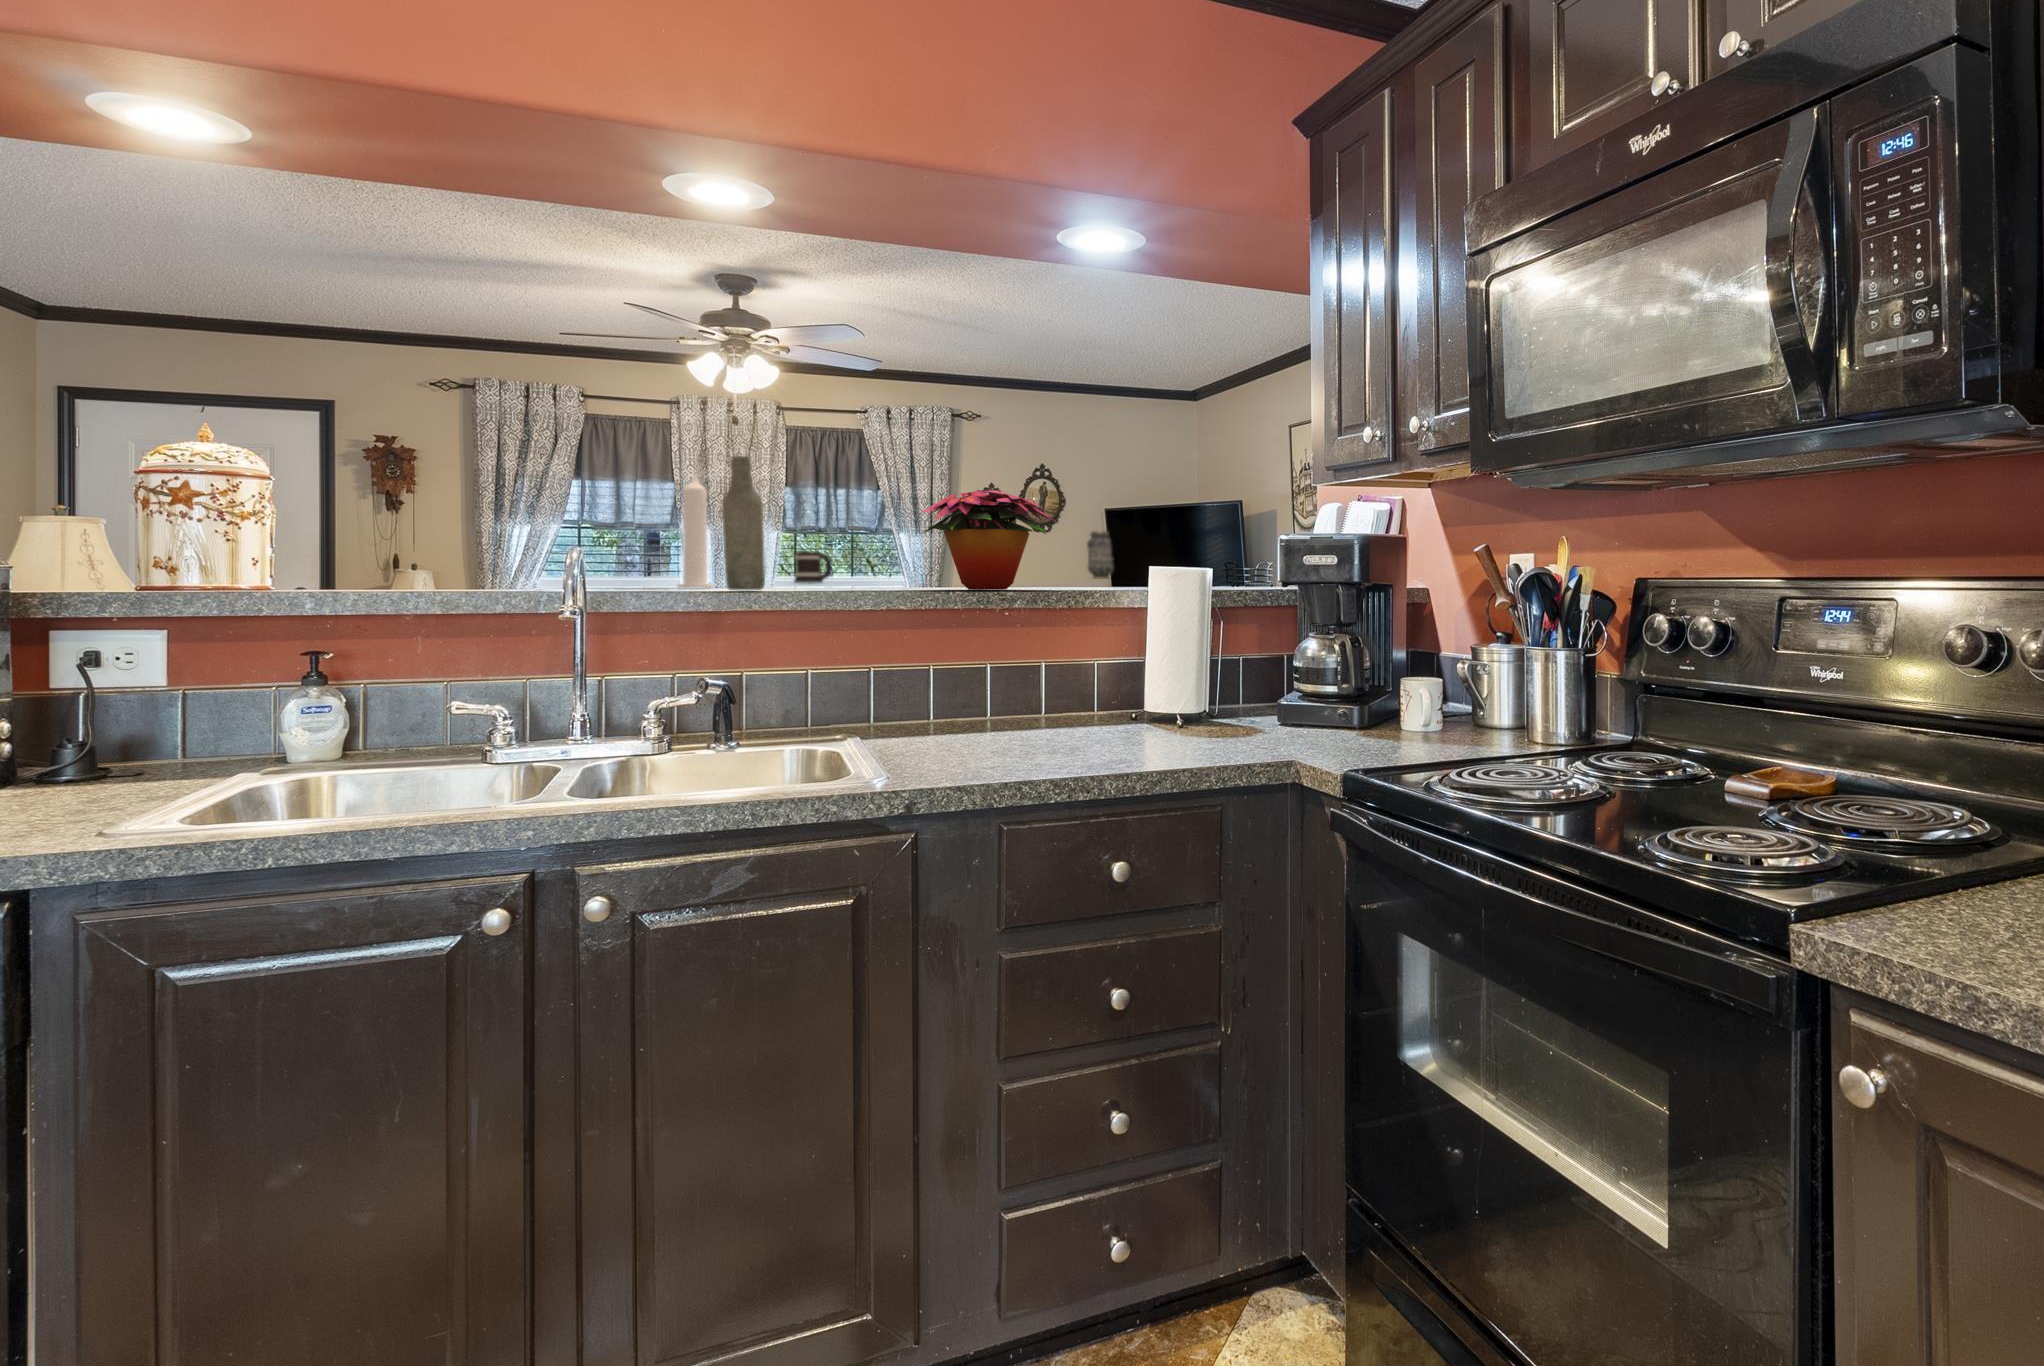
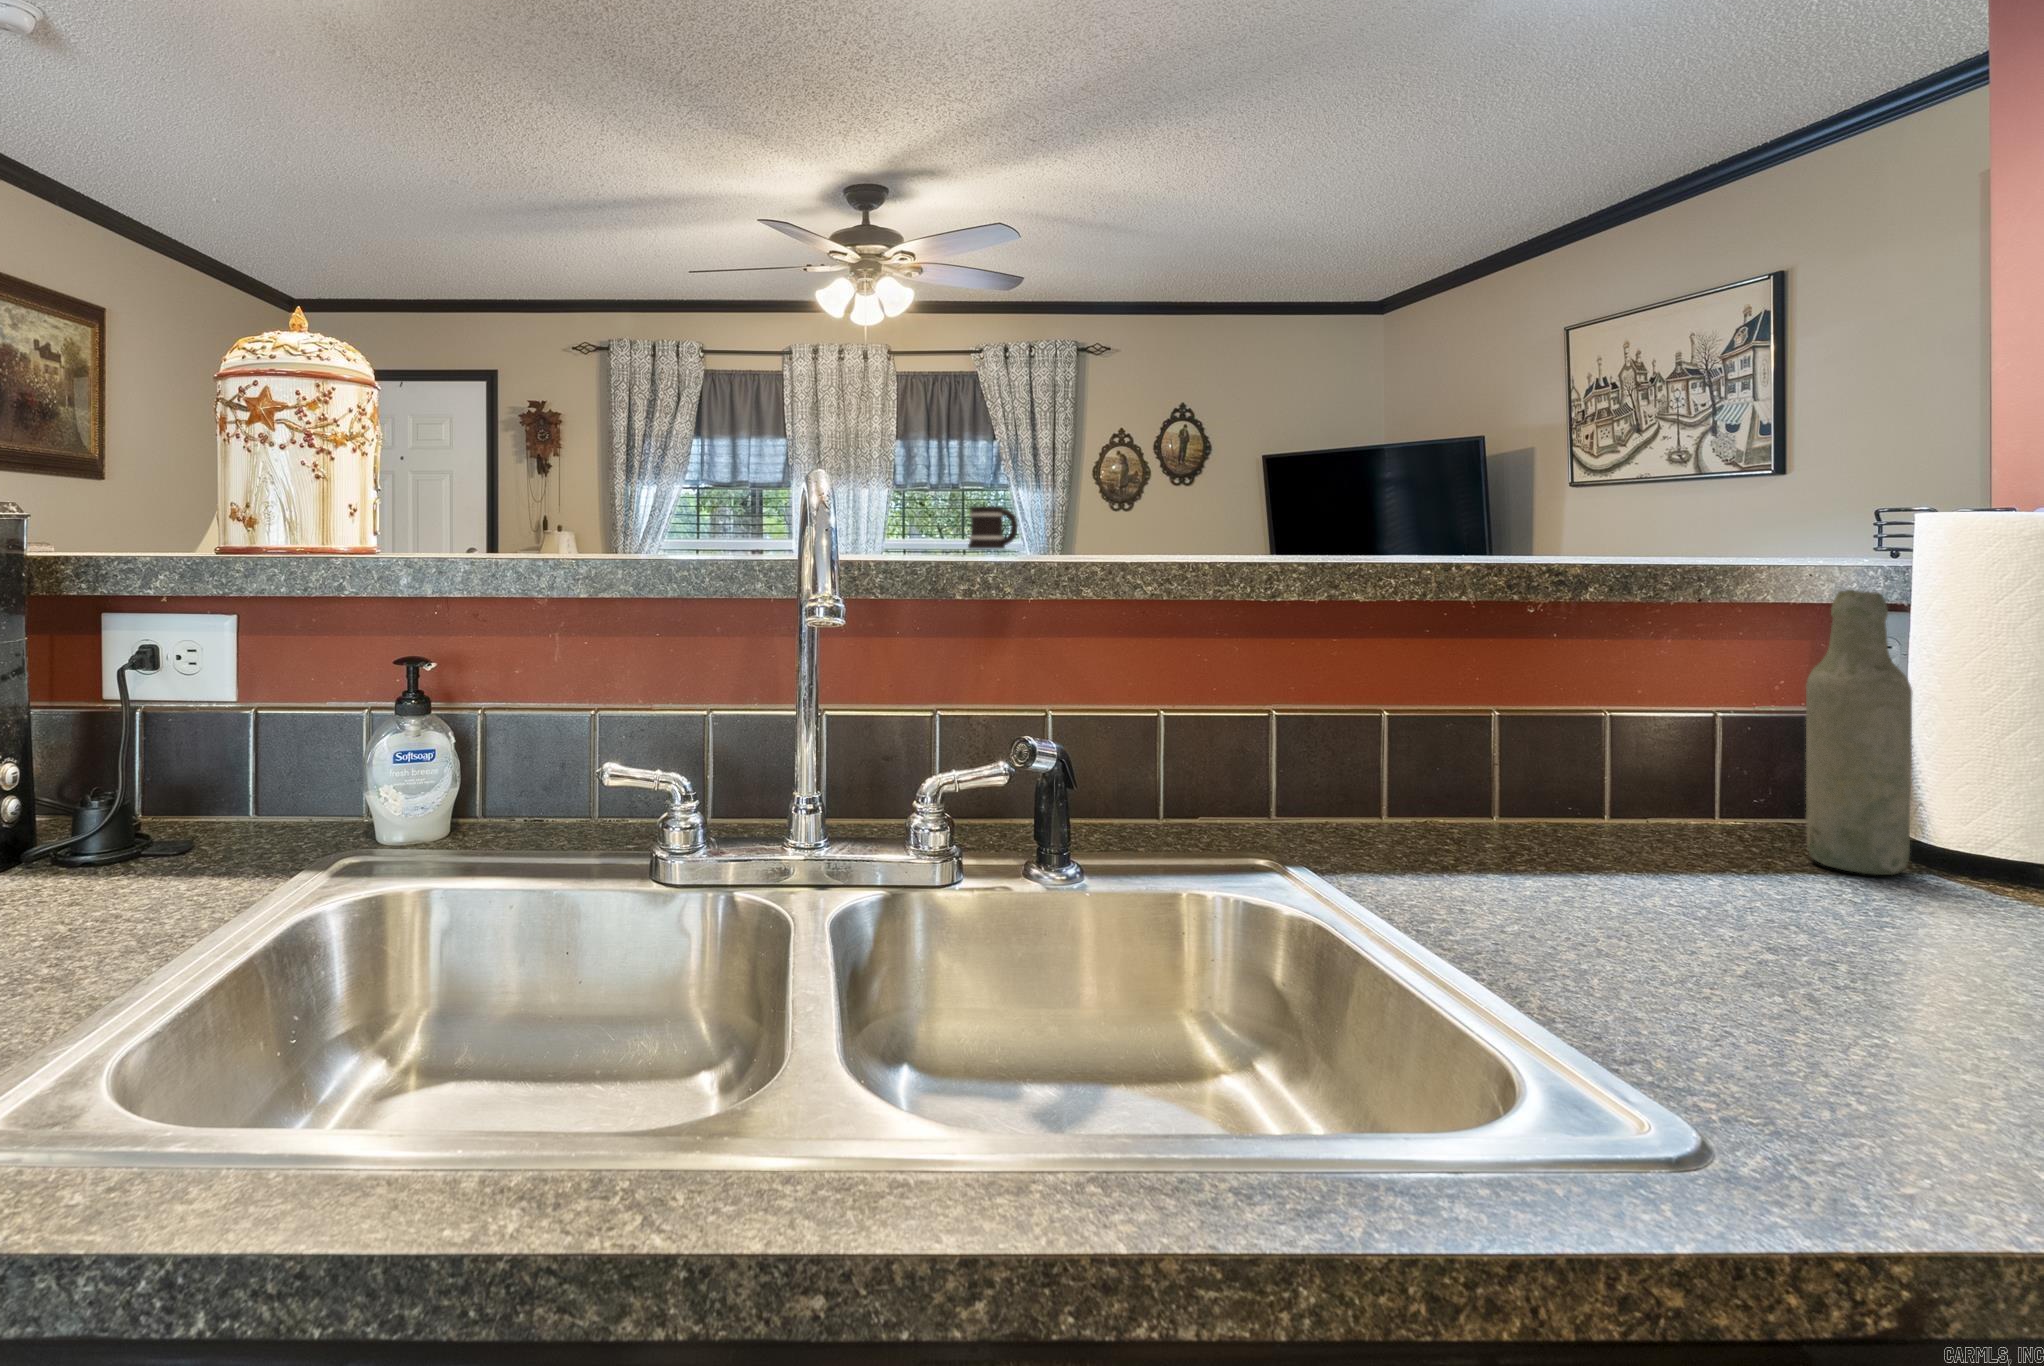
bottle: present [722,456,765,591] -> present [1806,589,1912,875]
candle: present [678,475,713,588] -> none [889,376,940,557]
flower arrangement: present [920,490,1057,590] -> none [1347,355,1714,568]
vase: present [1087,531,1114,578] -> none [1245,484,1283,544]

